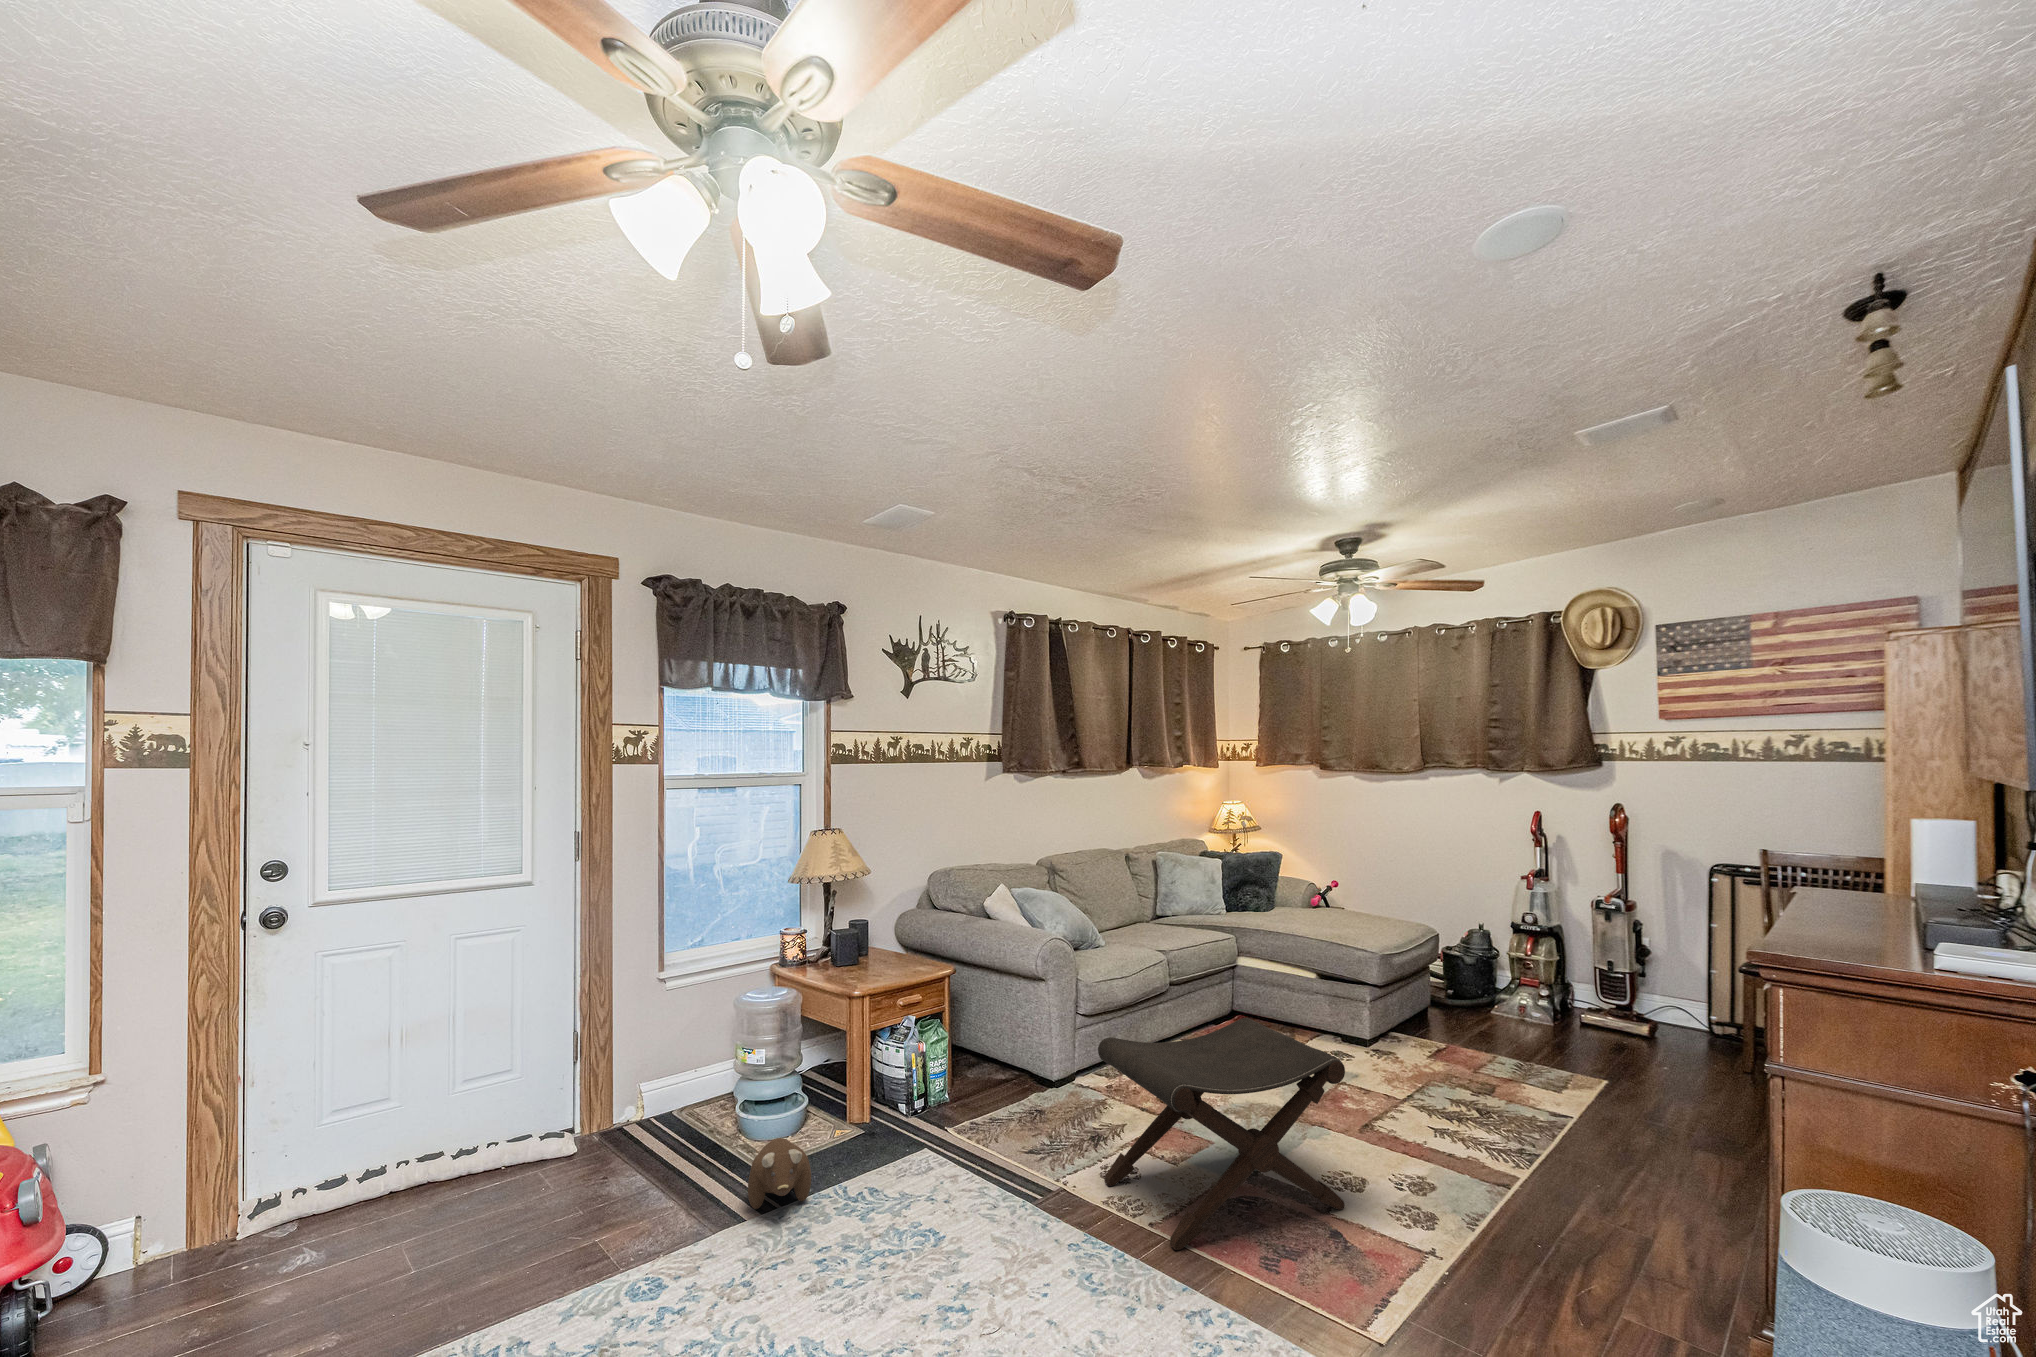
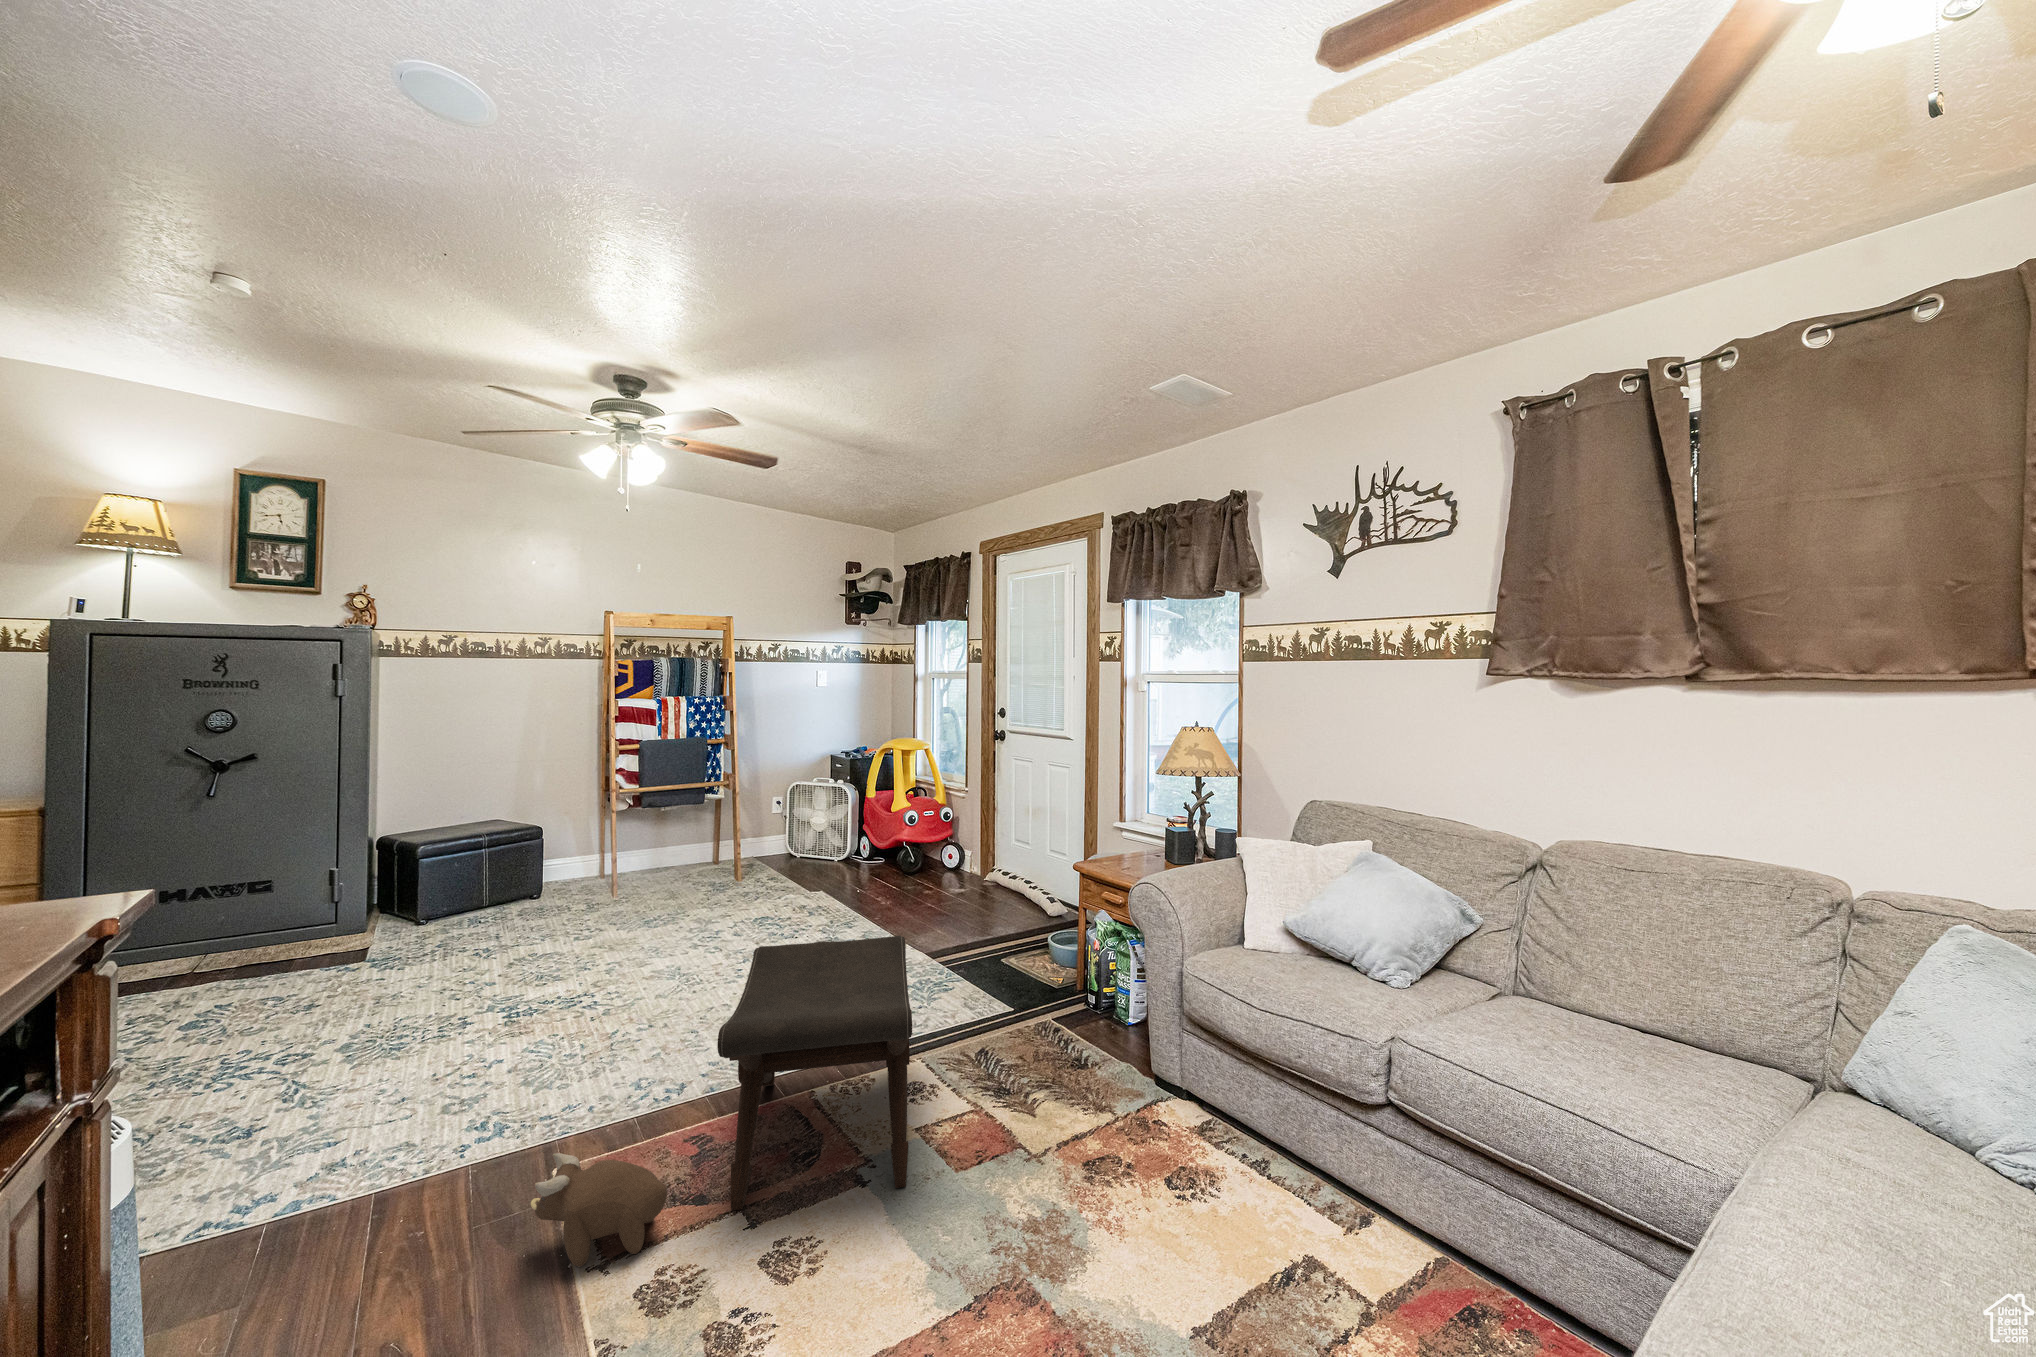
plush toy: present [748,1138,811,1209] -> present [531,1153,667,1267]

